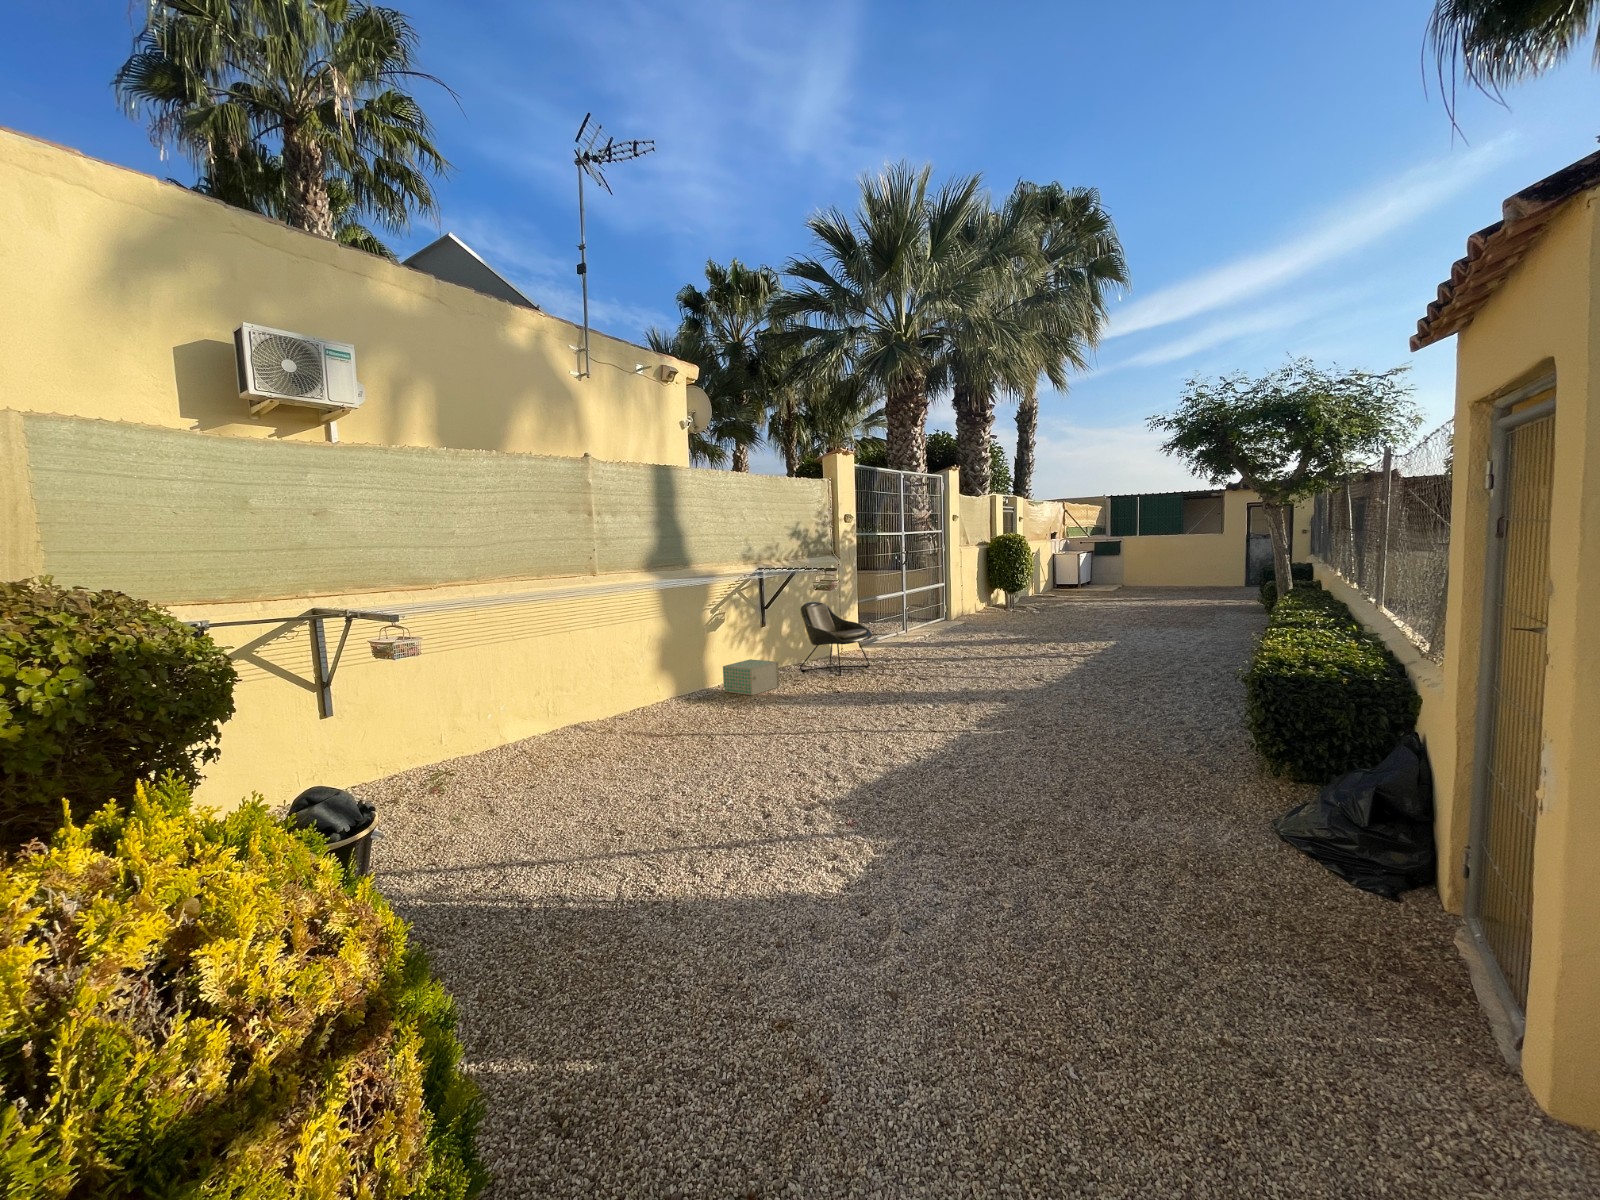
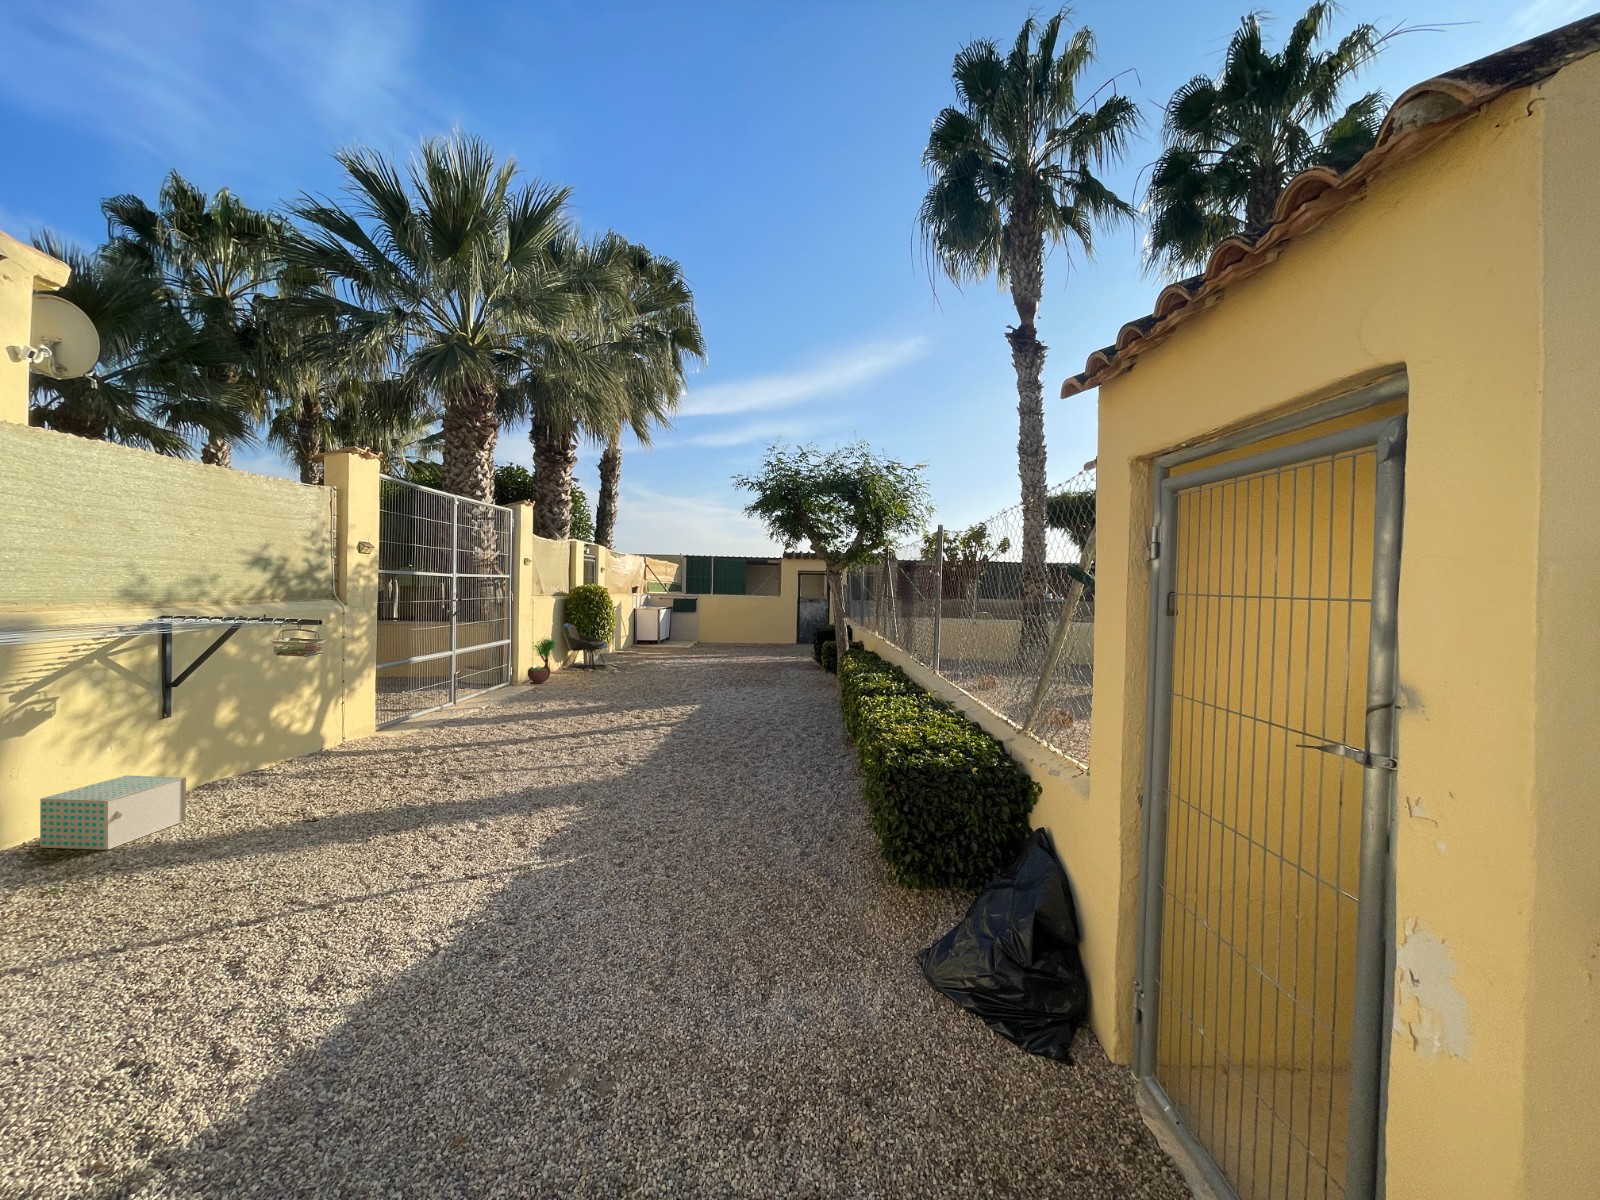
potted tree: none [958,580,982,622] -> present [528,638,556,683]
lounge chair: present [800,602,872,676] -> present [562,623,607,670]

